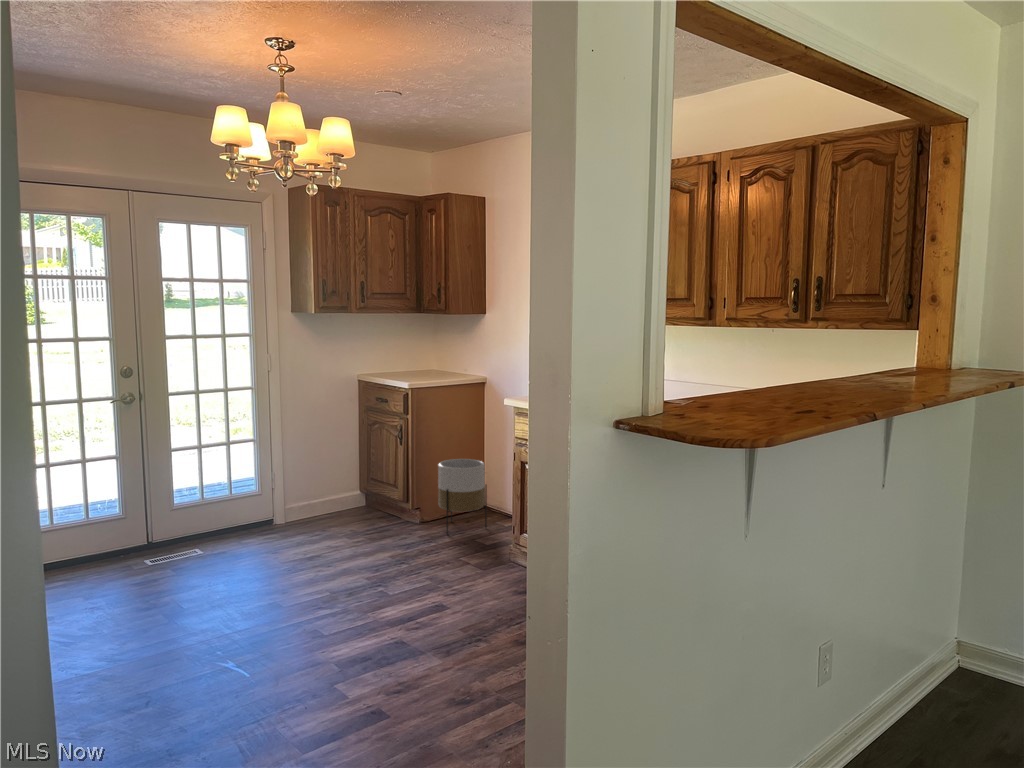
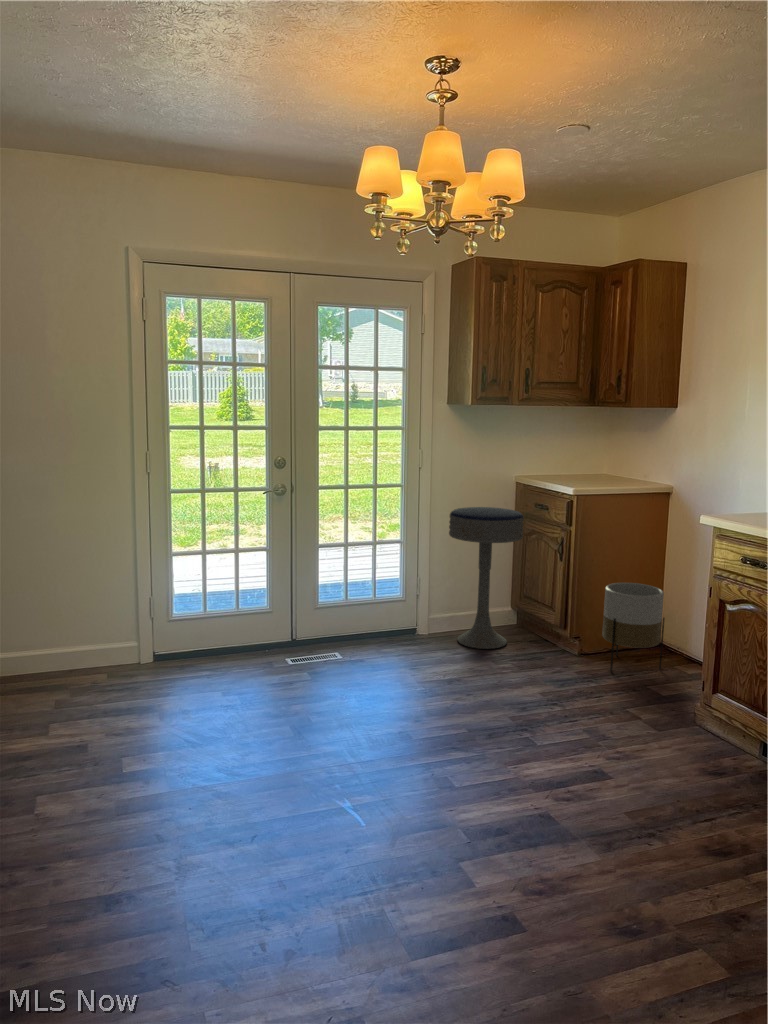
bar stool: none [299,404,366,530] -> present [449,507,524,649]

